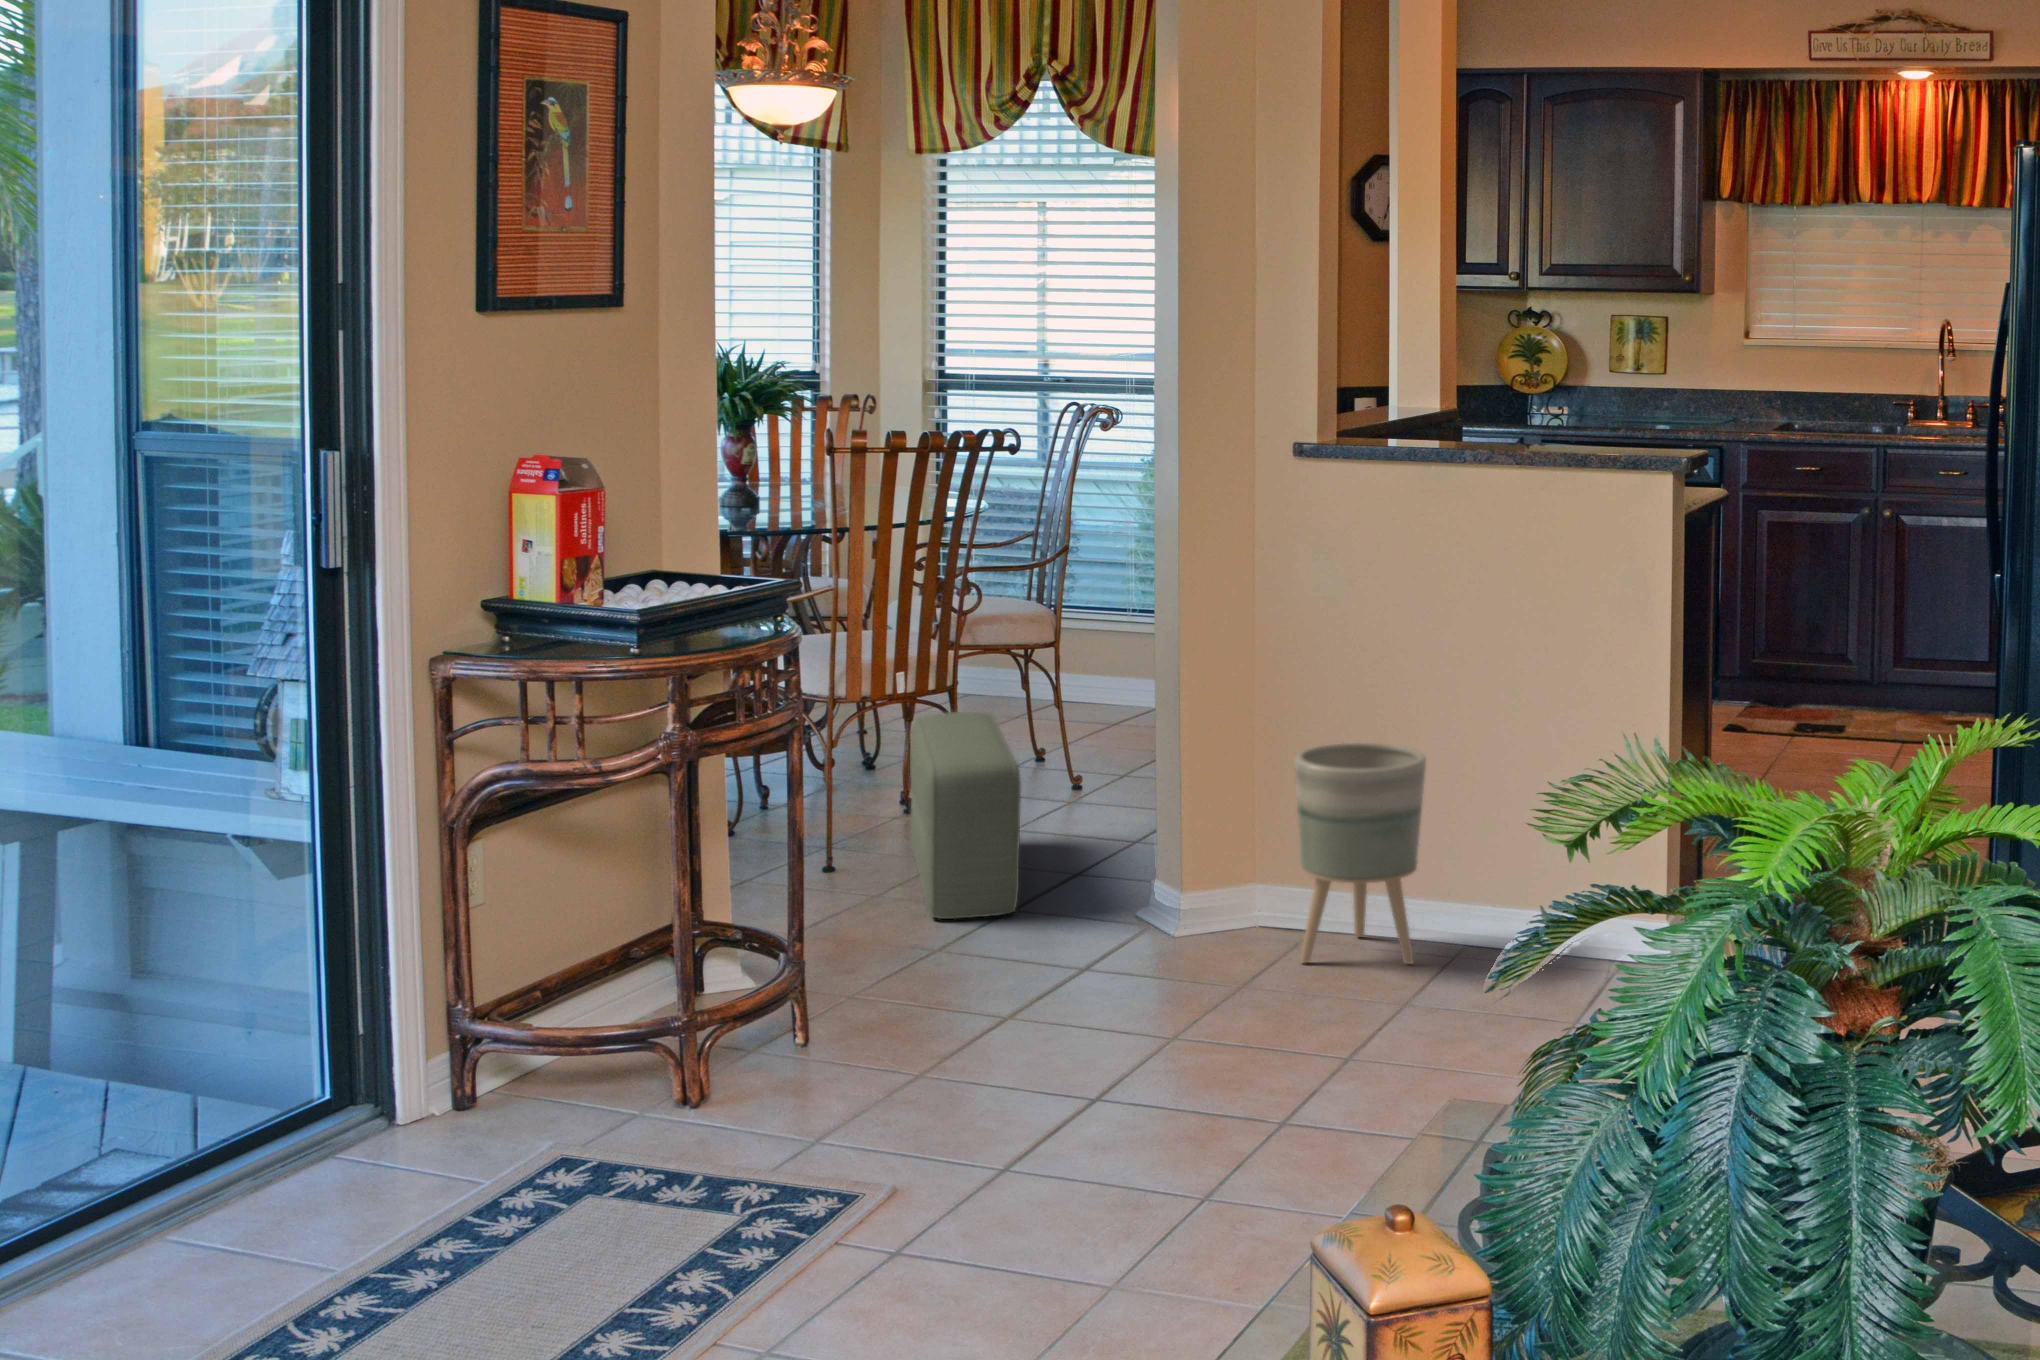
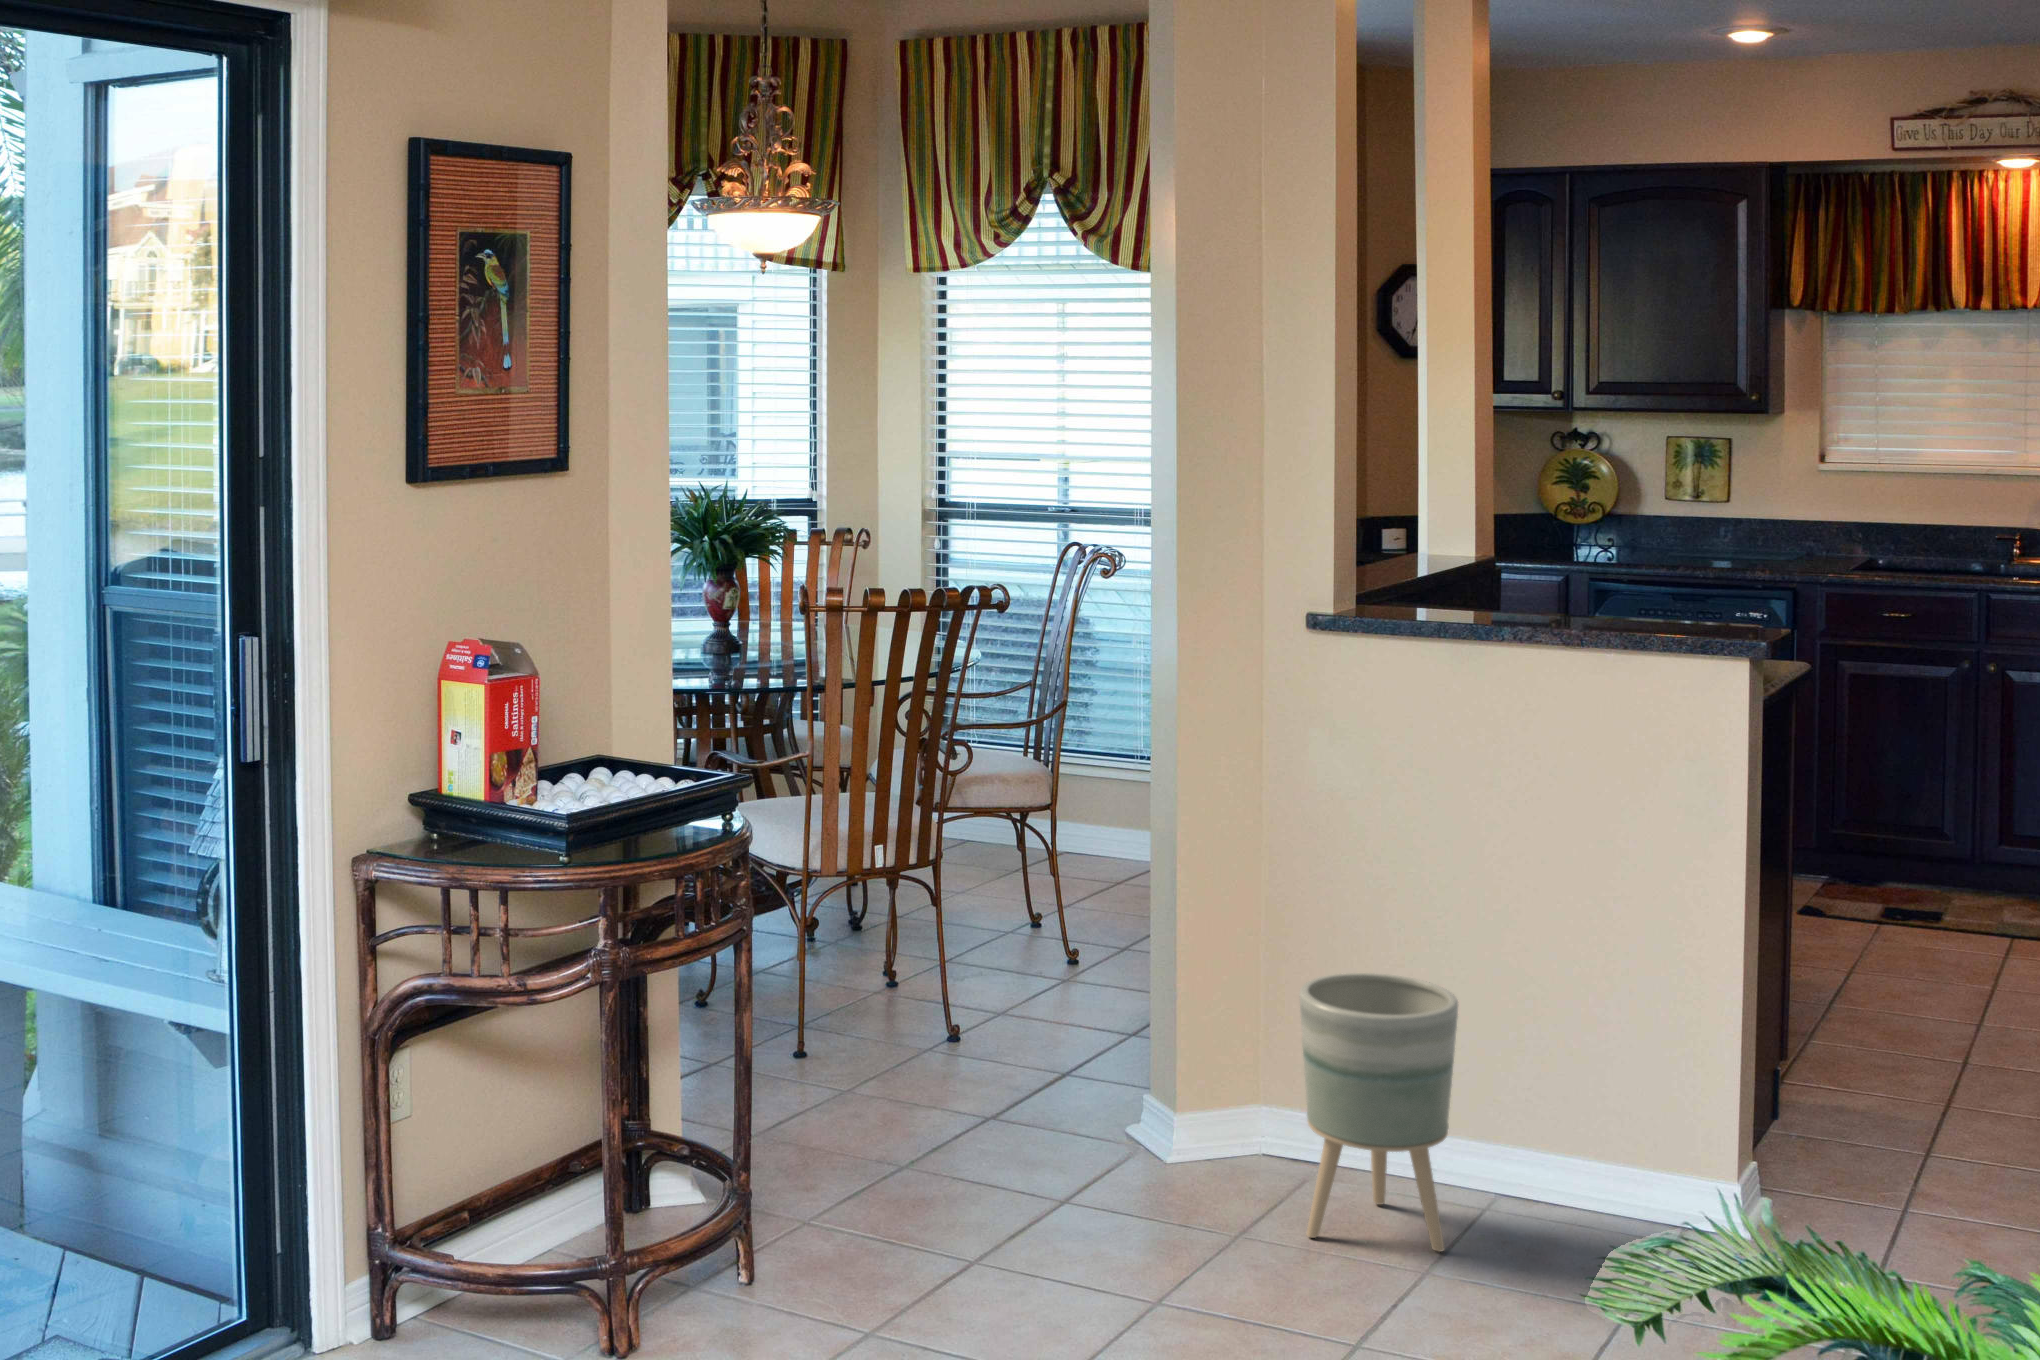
pouf: present [910,712,1021,919] -> none [885,891,993,1135]

